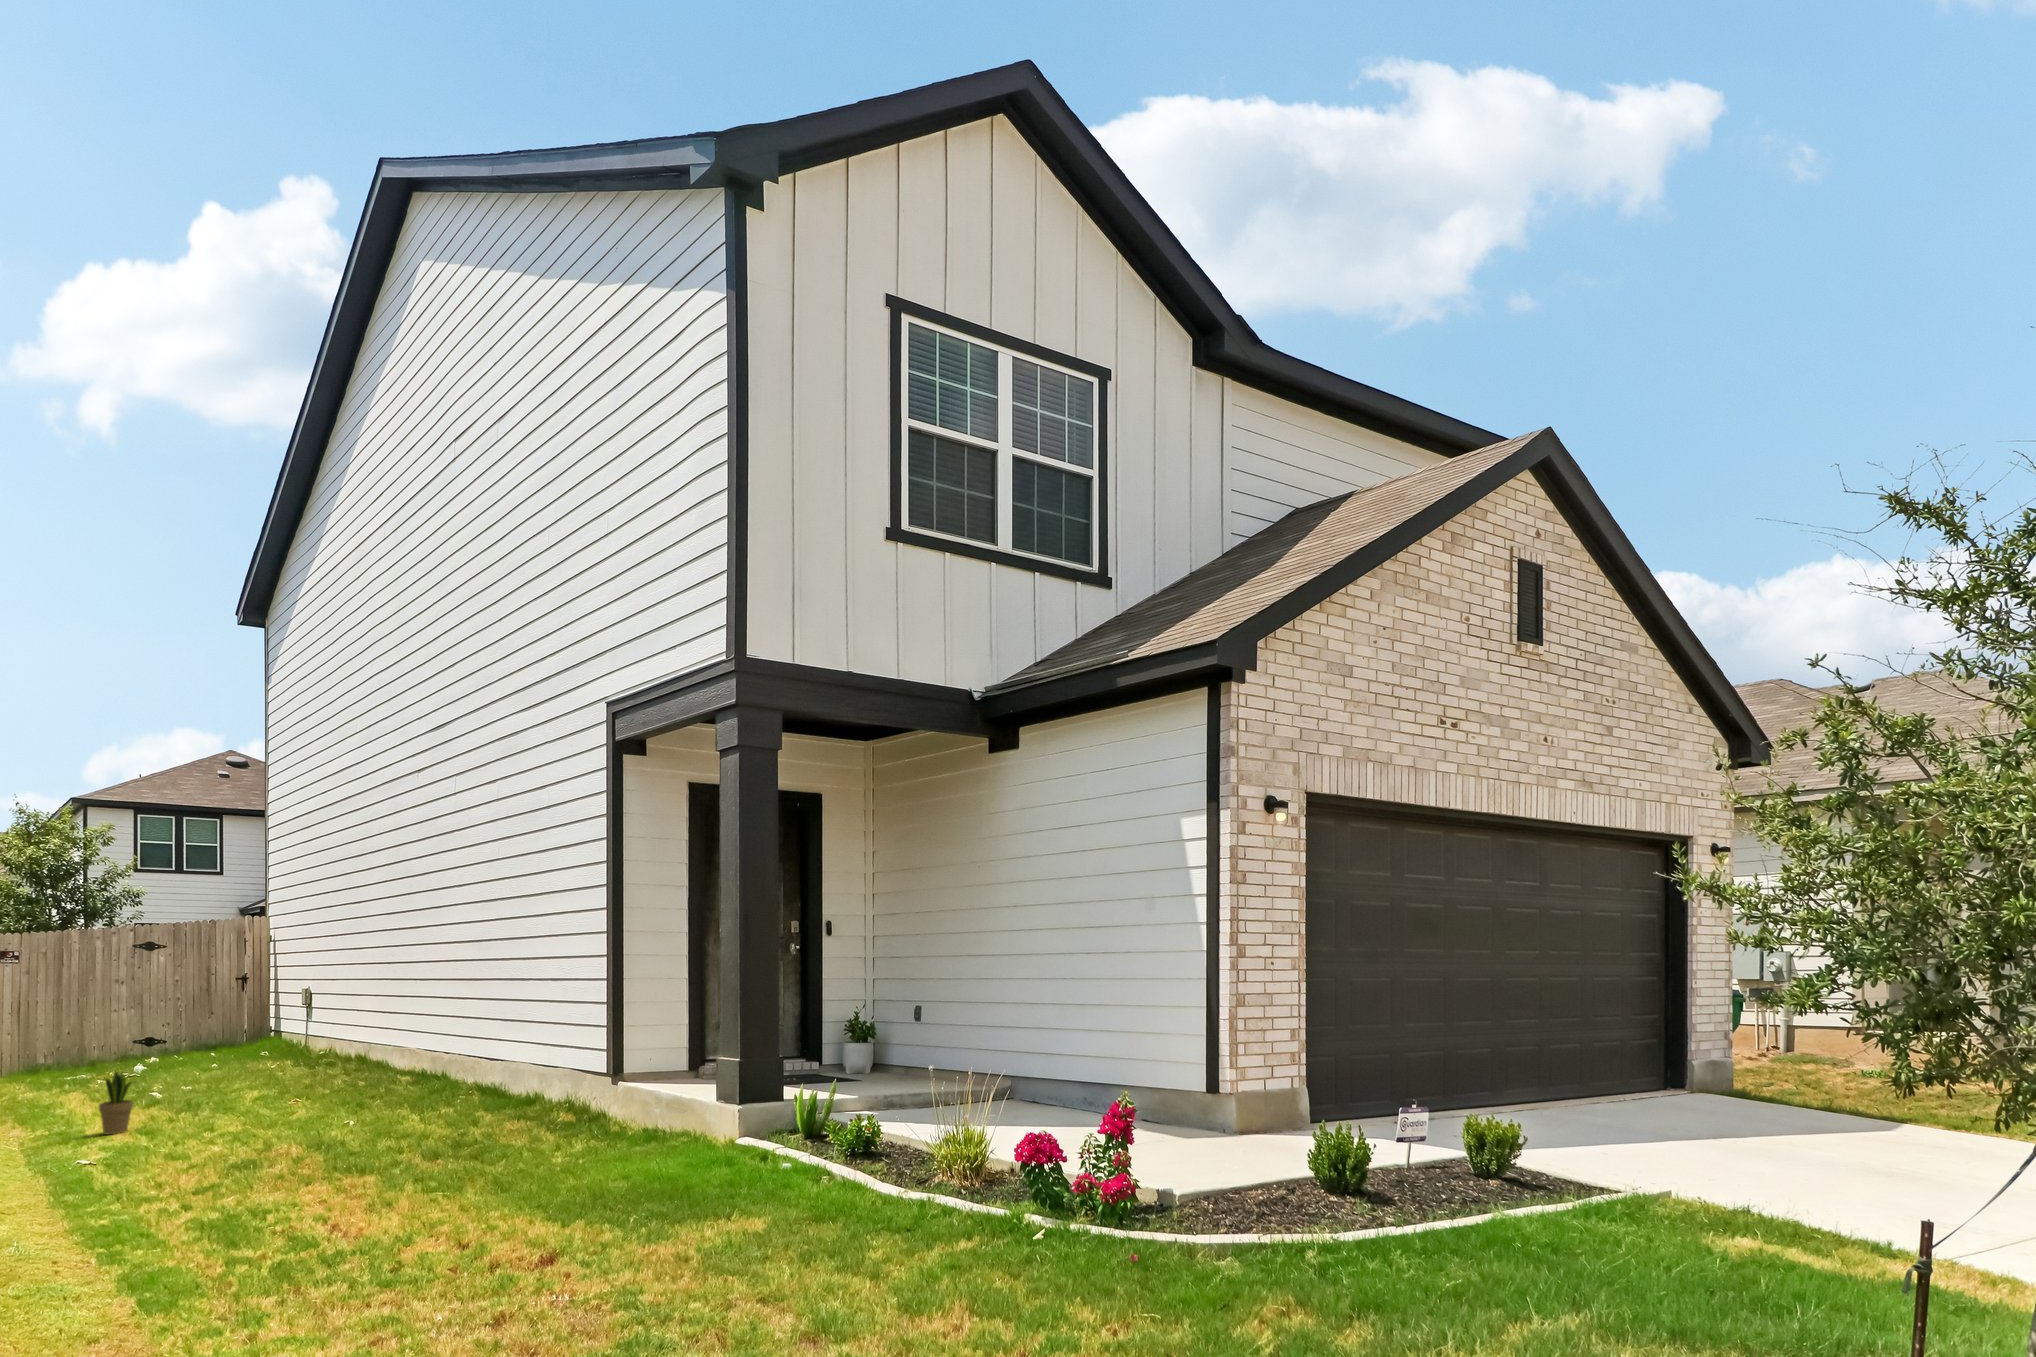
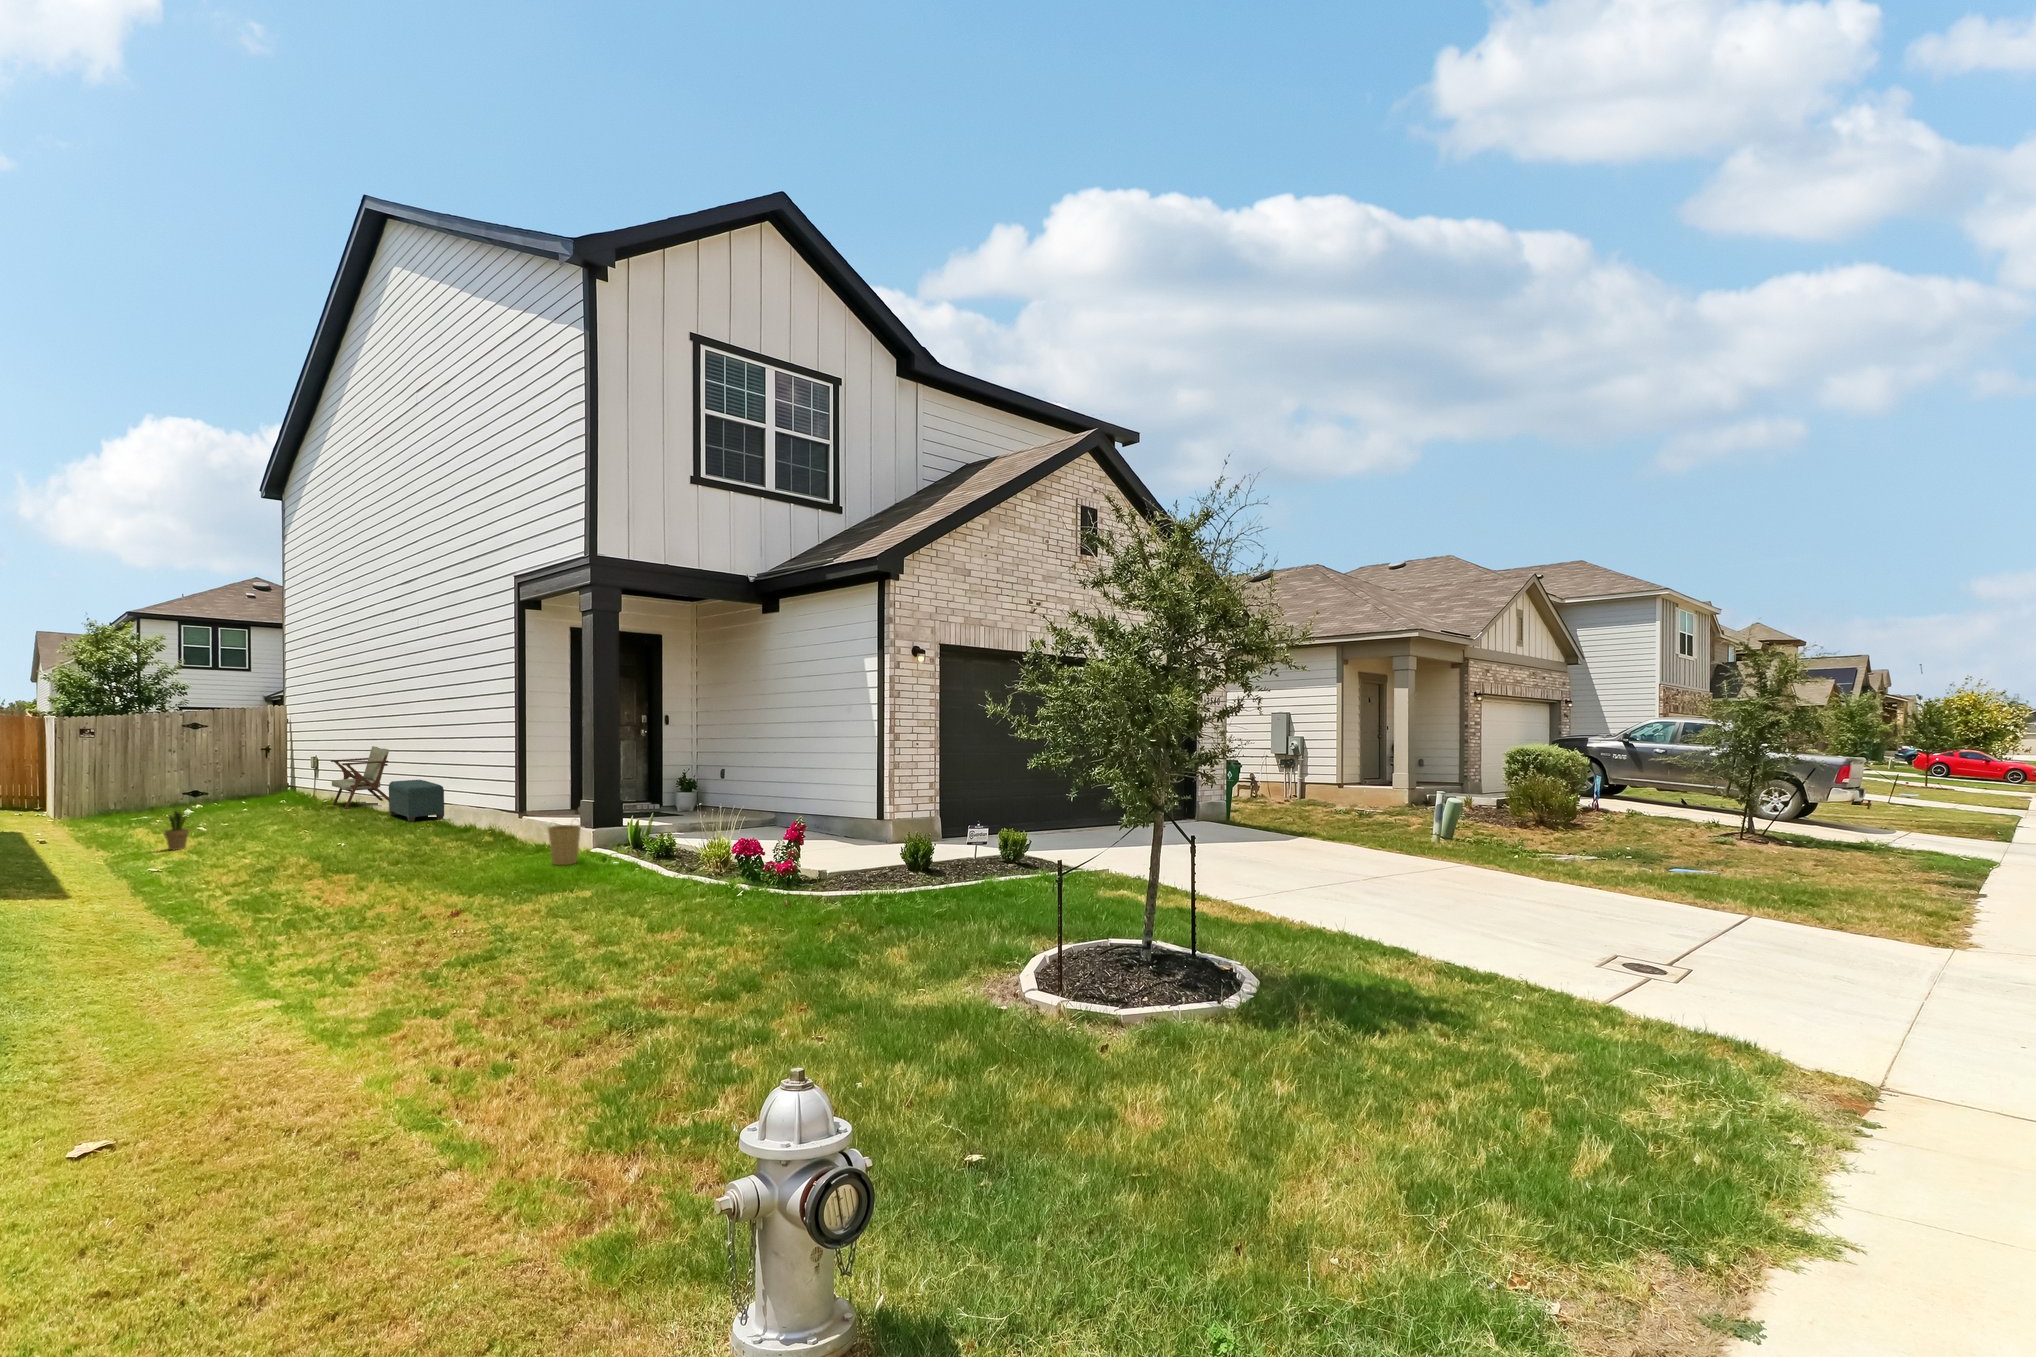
lounge chair: none [334,973,426,1071] -> present [331,746,389,809]
bench: none [418,1024,500,1093] -> present [389,780,444,822]
basket: none [674,1089,726,1169] -> present [548,820,581,865]

